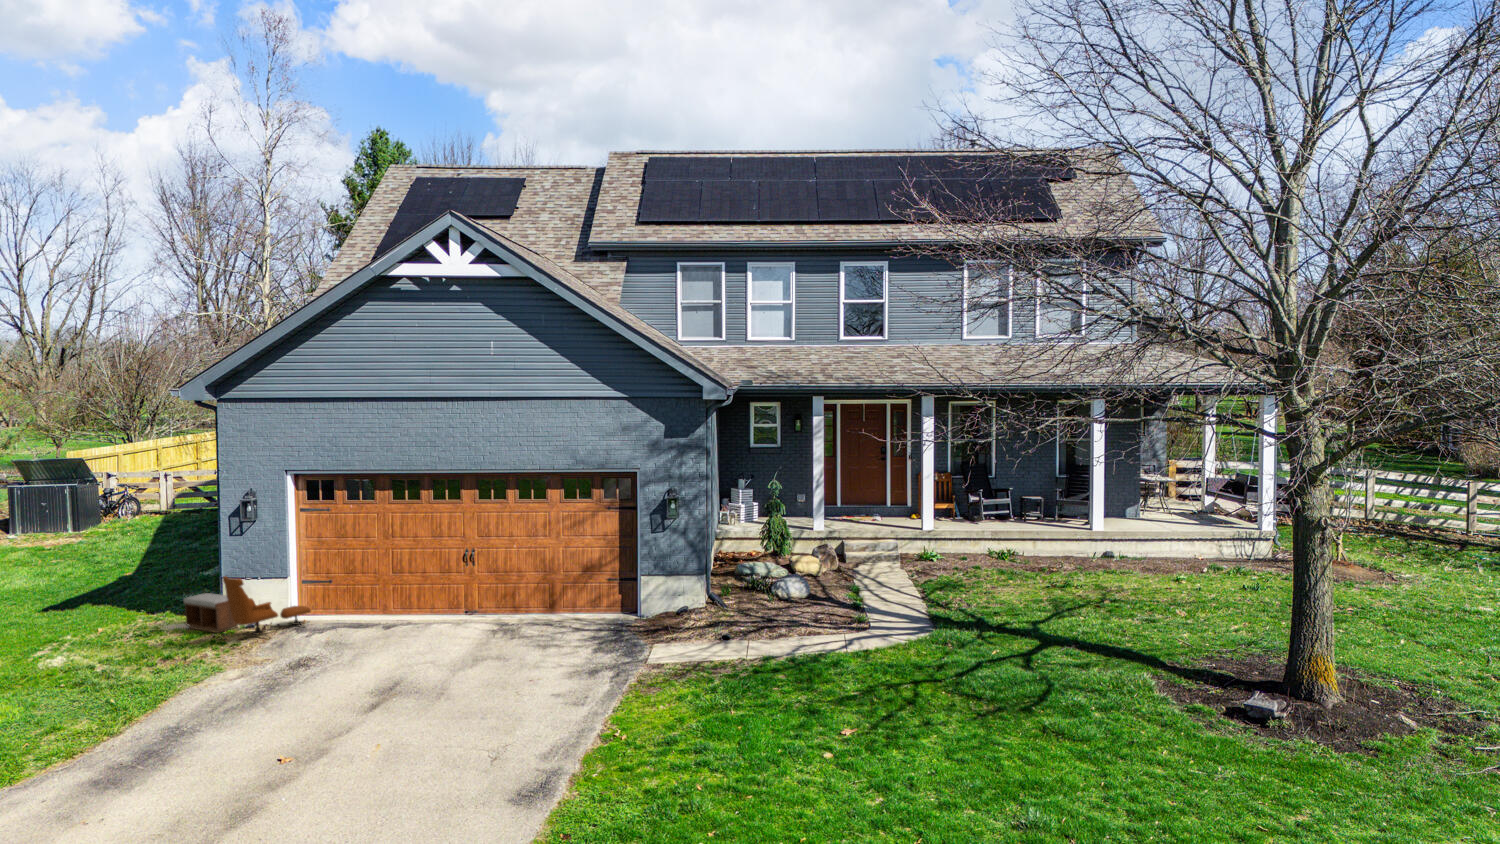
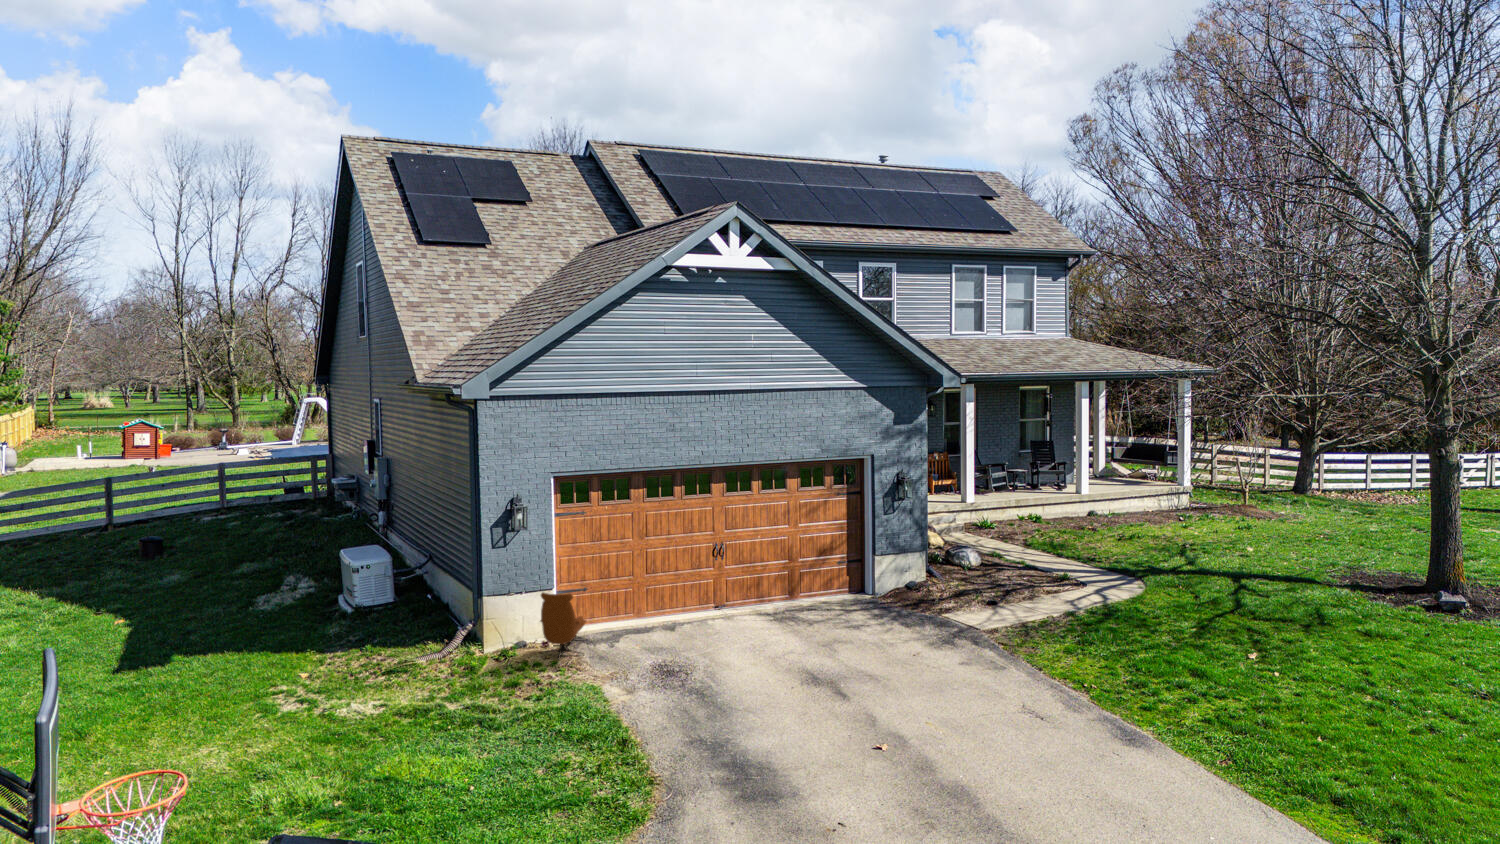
bench: present [184,593,238,633] -> none [448,615,513,657]

